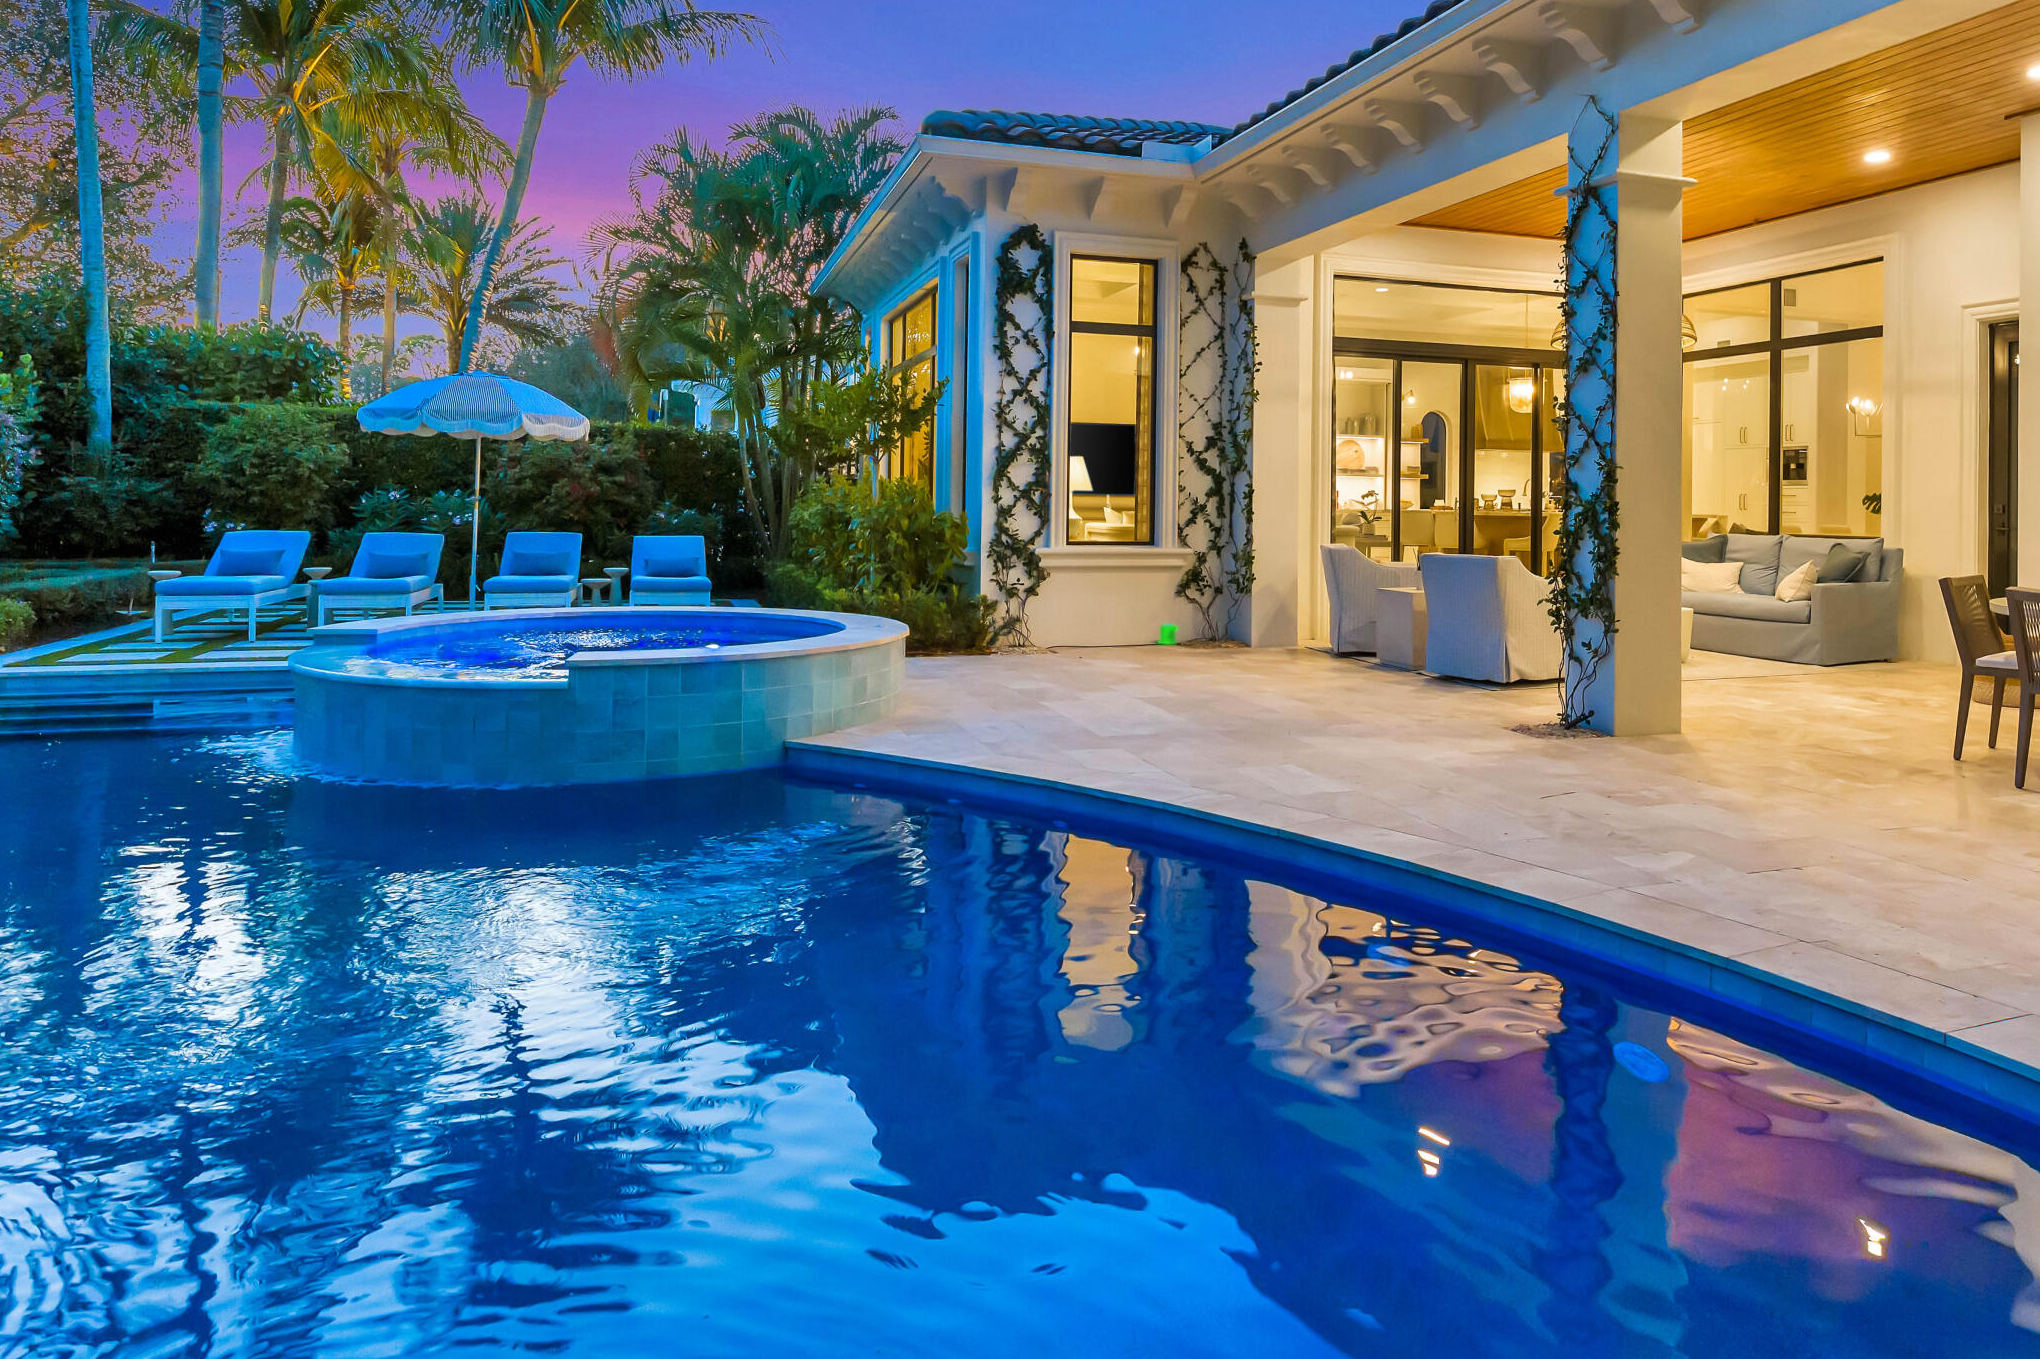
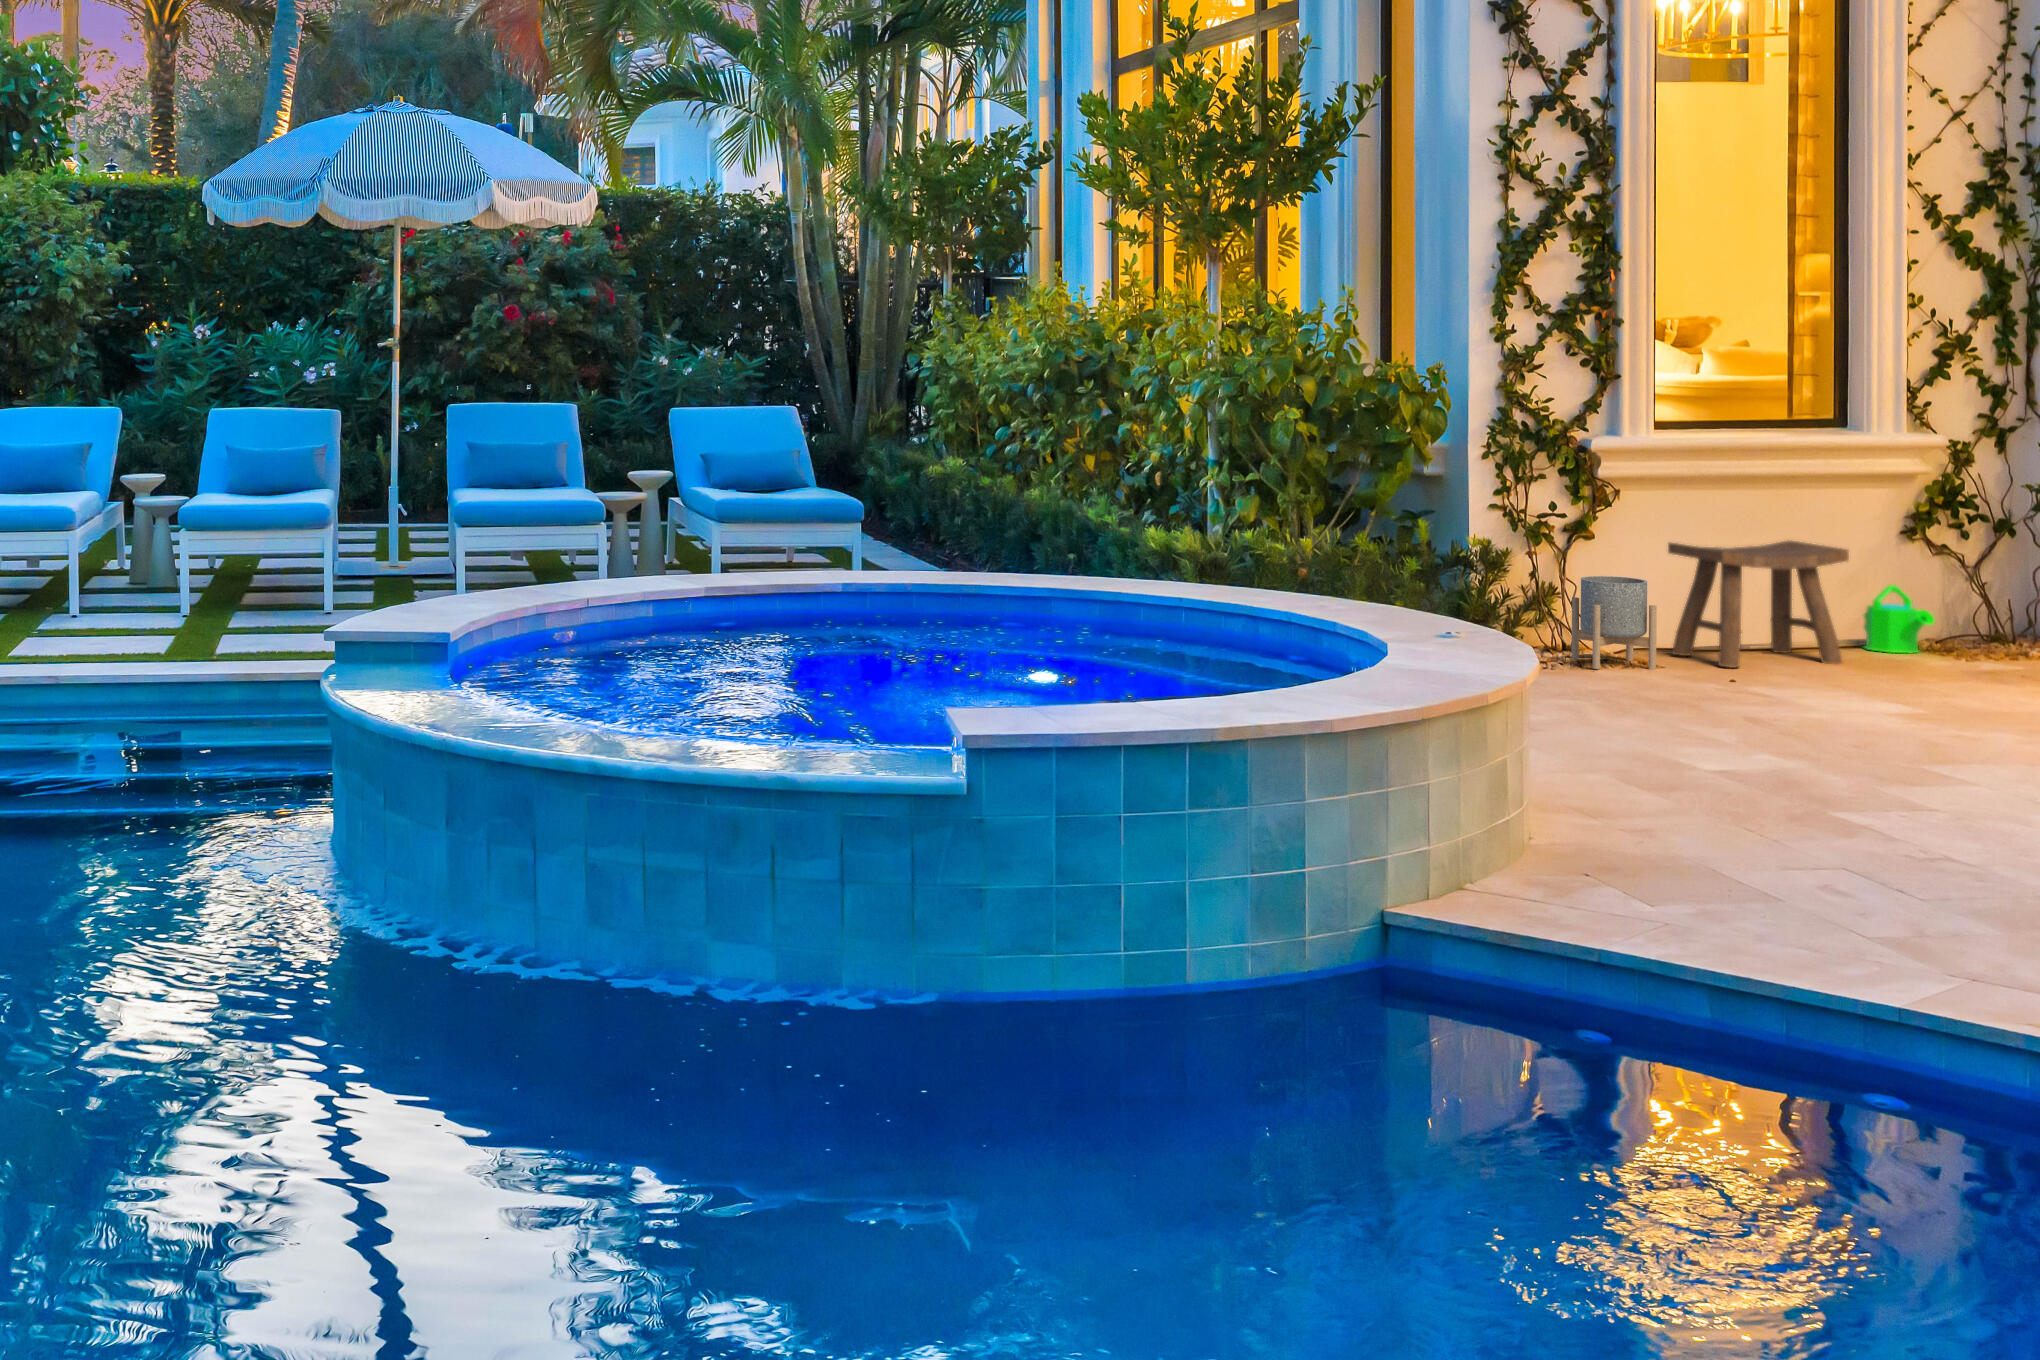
stool: none [1071,595,1140,650] -> present [1668,541,1849,668]
planter: none [1027,611,1057,652] -> present [1571,576,1657,670]

